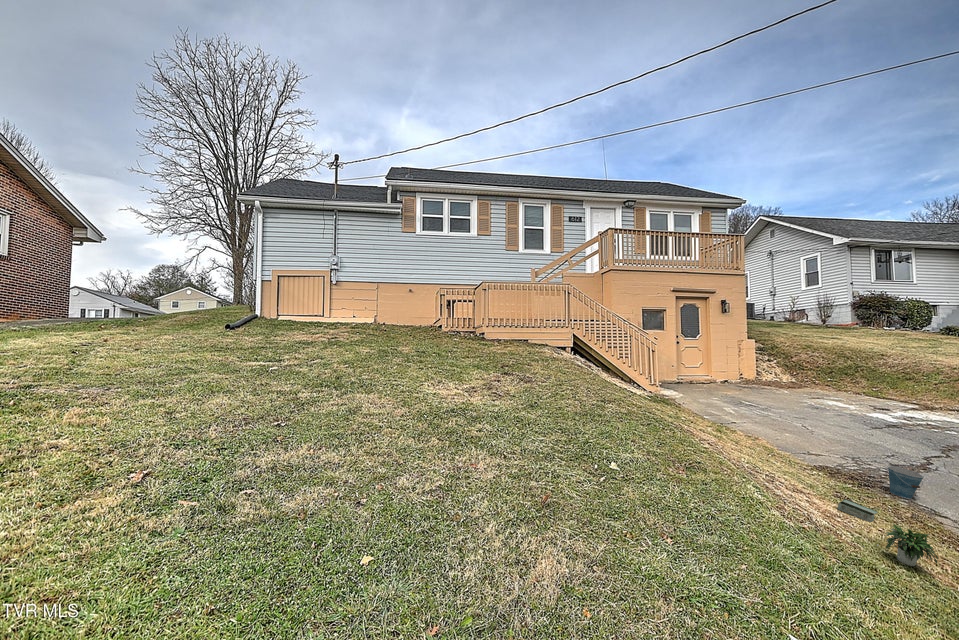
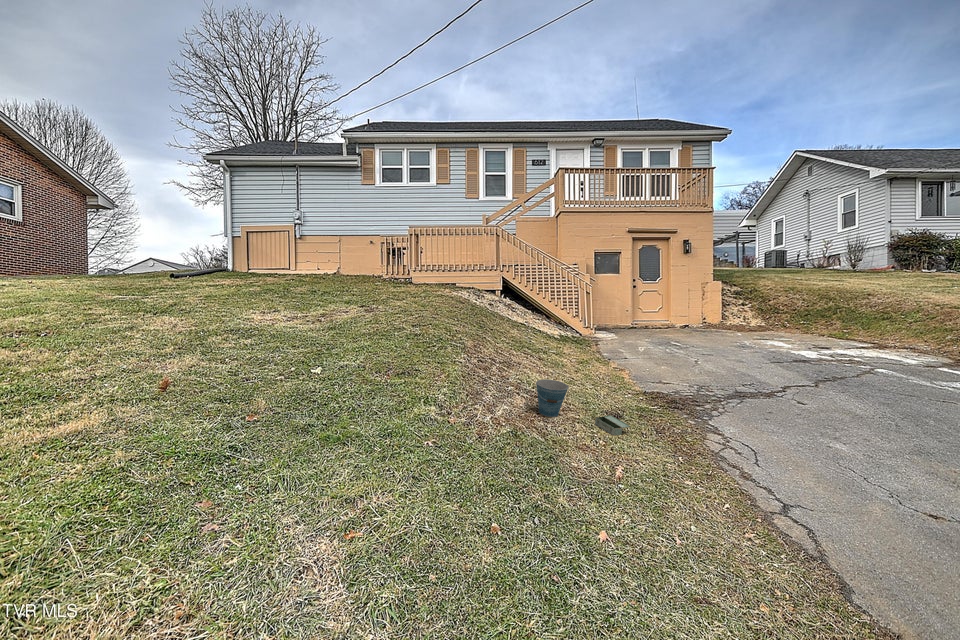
bucket: present [888,466,924,499] -> present [536,379,569,417]
potted plant: present [863,523,938,566] -> none [536,421,590,465]

